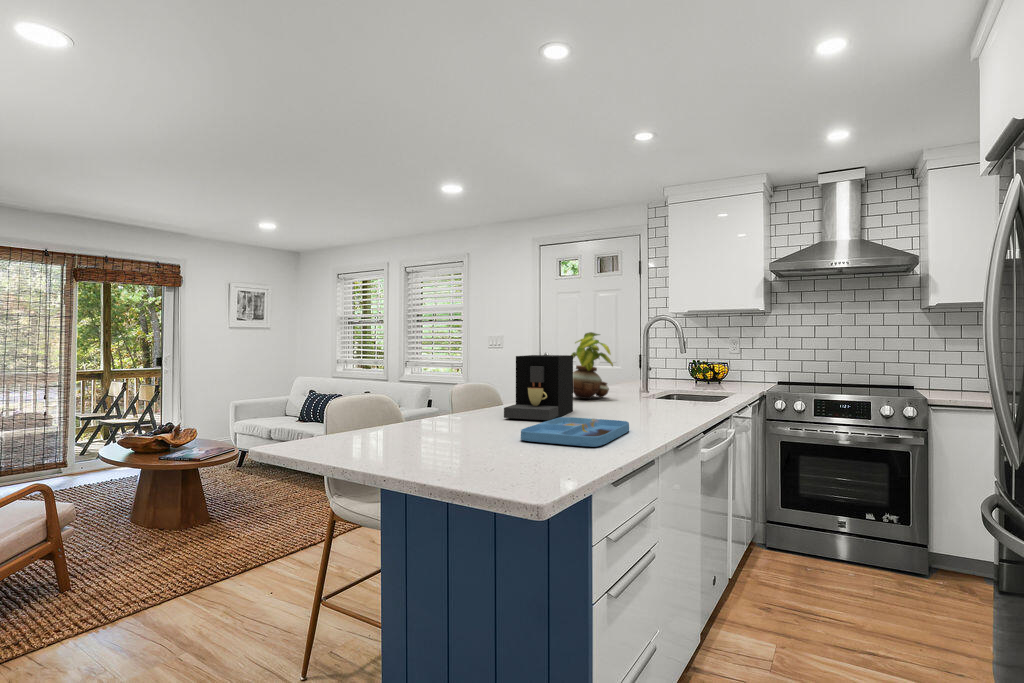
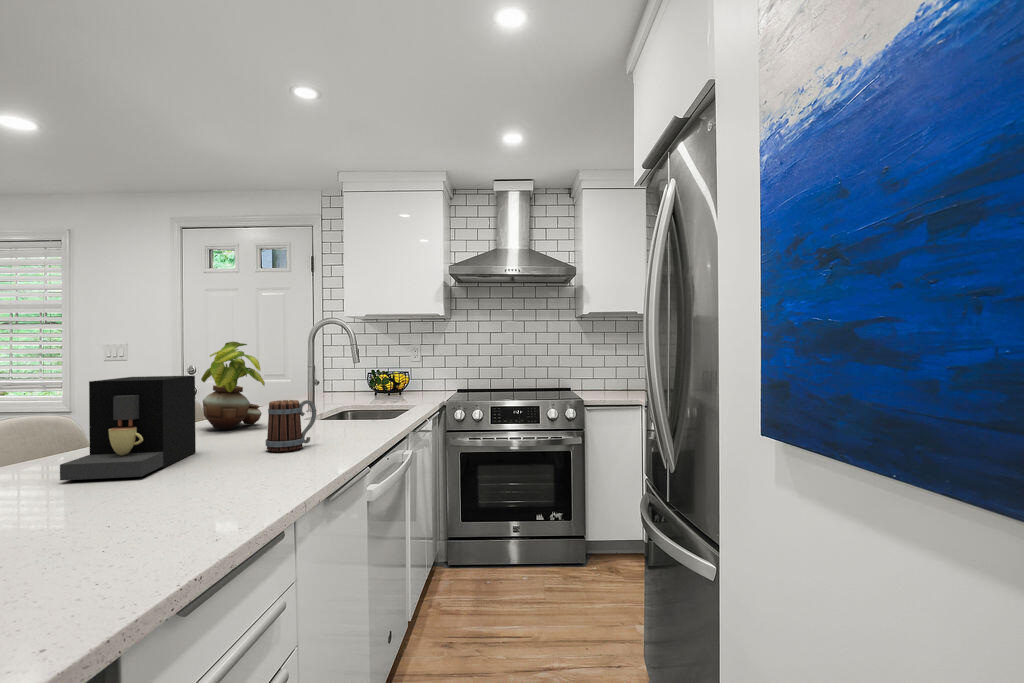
mug: none [621,377,658,415] -> present [266,400,316,452]
tray: present [521,417,629,447] -> none [54,469,262,531]

